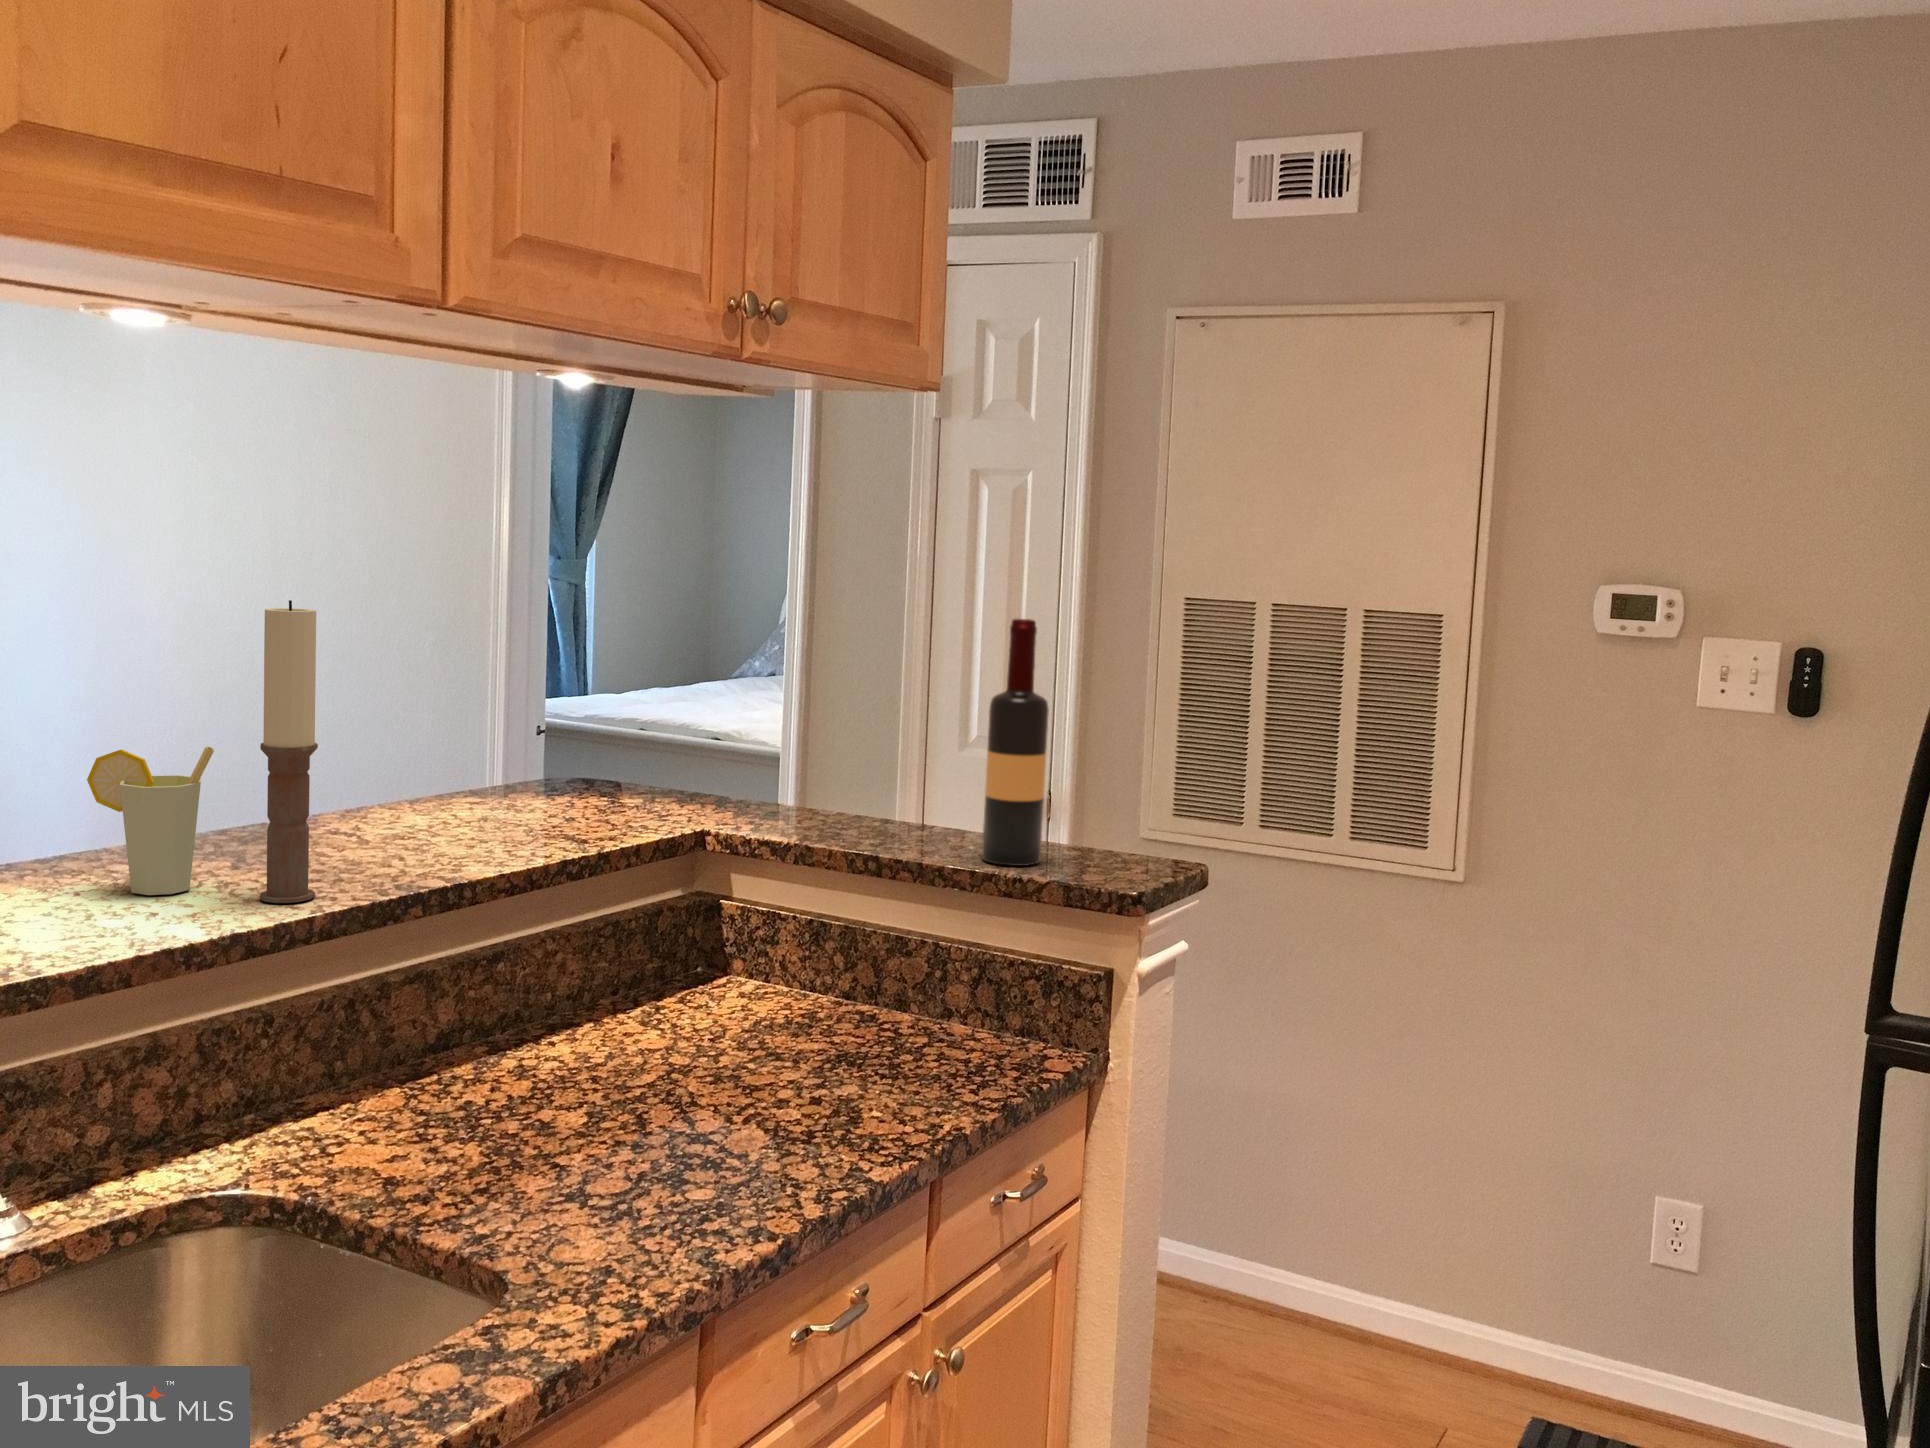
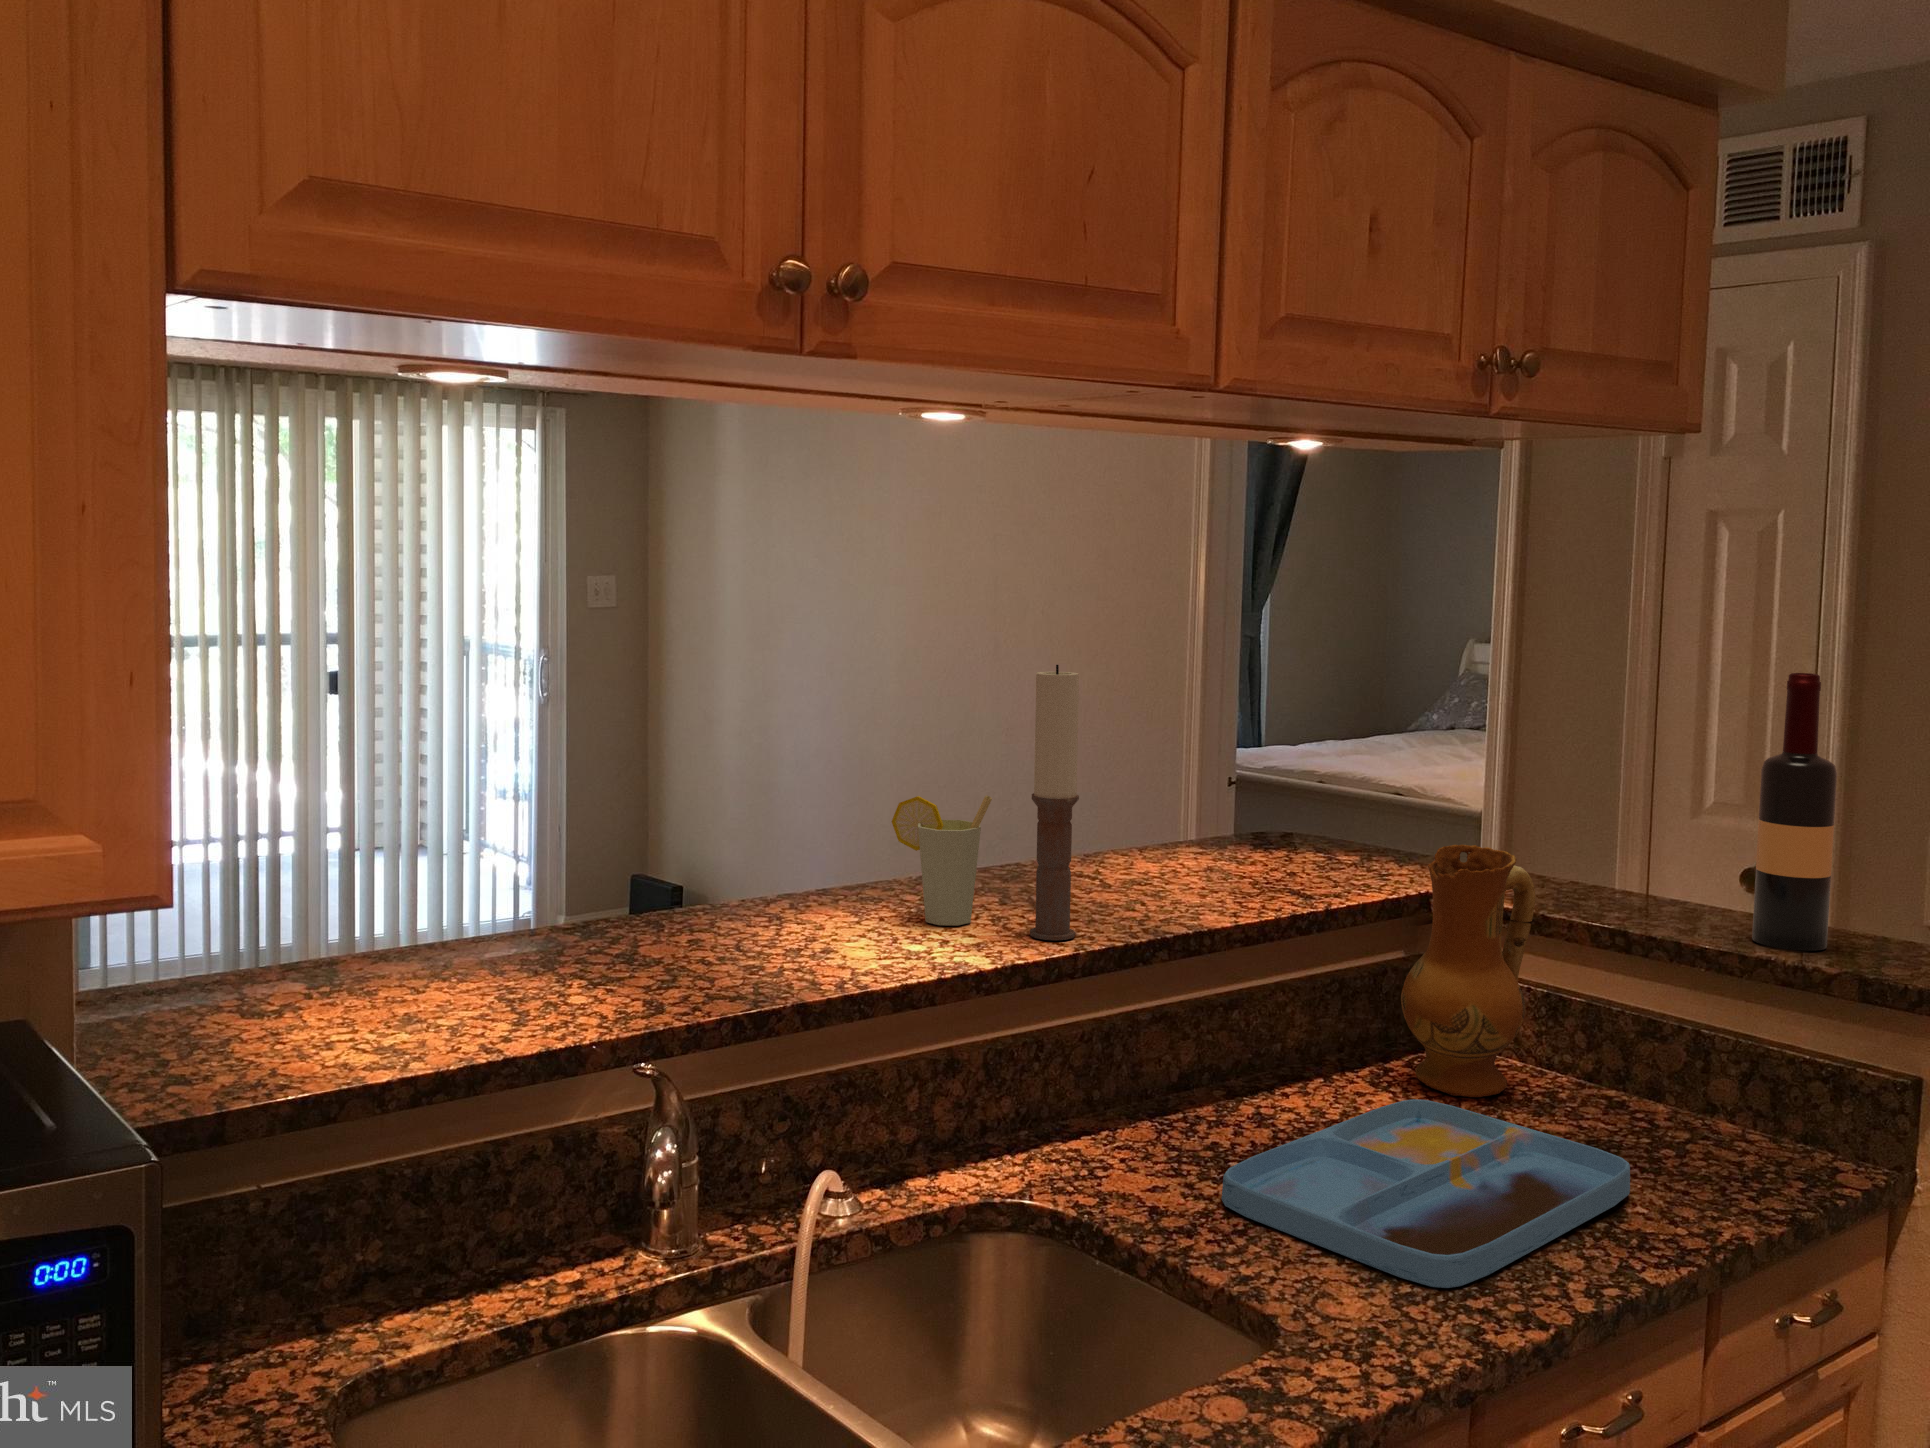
ceramic jug: none [672,783,799,1027] -> present [1401,845,1536,1097]
tray: none [466,1033,868,1216] -> present [1222,1099,1630,1288]

